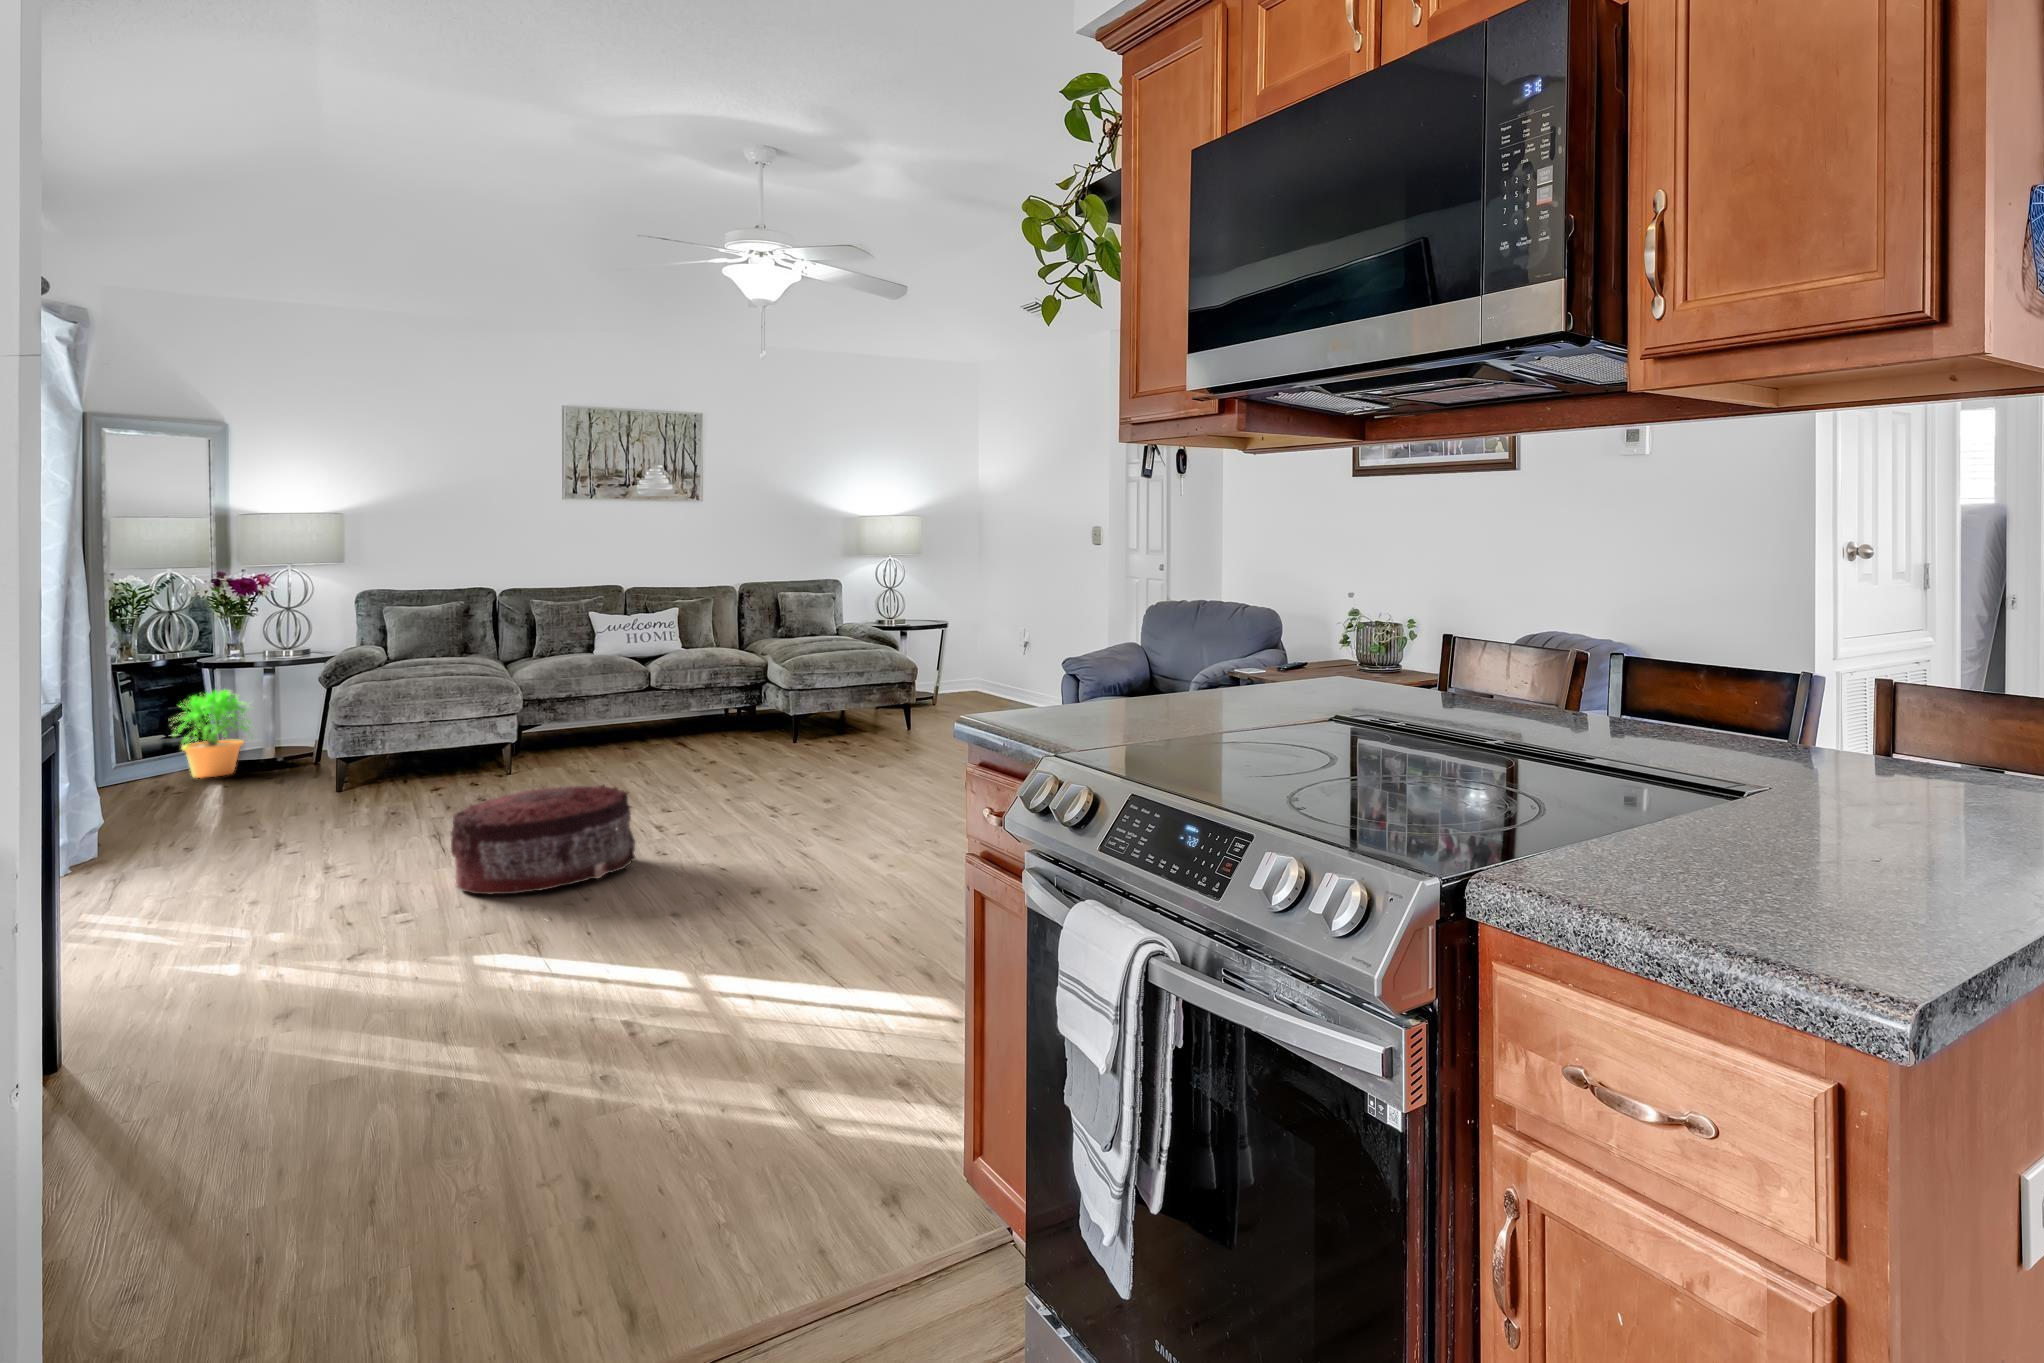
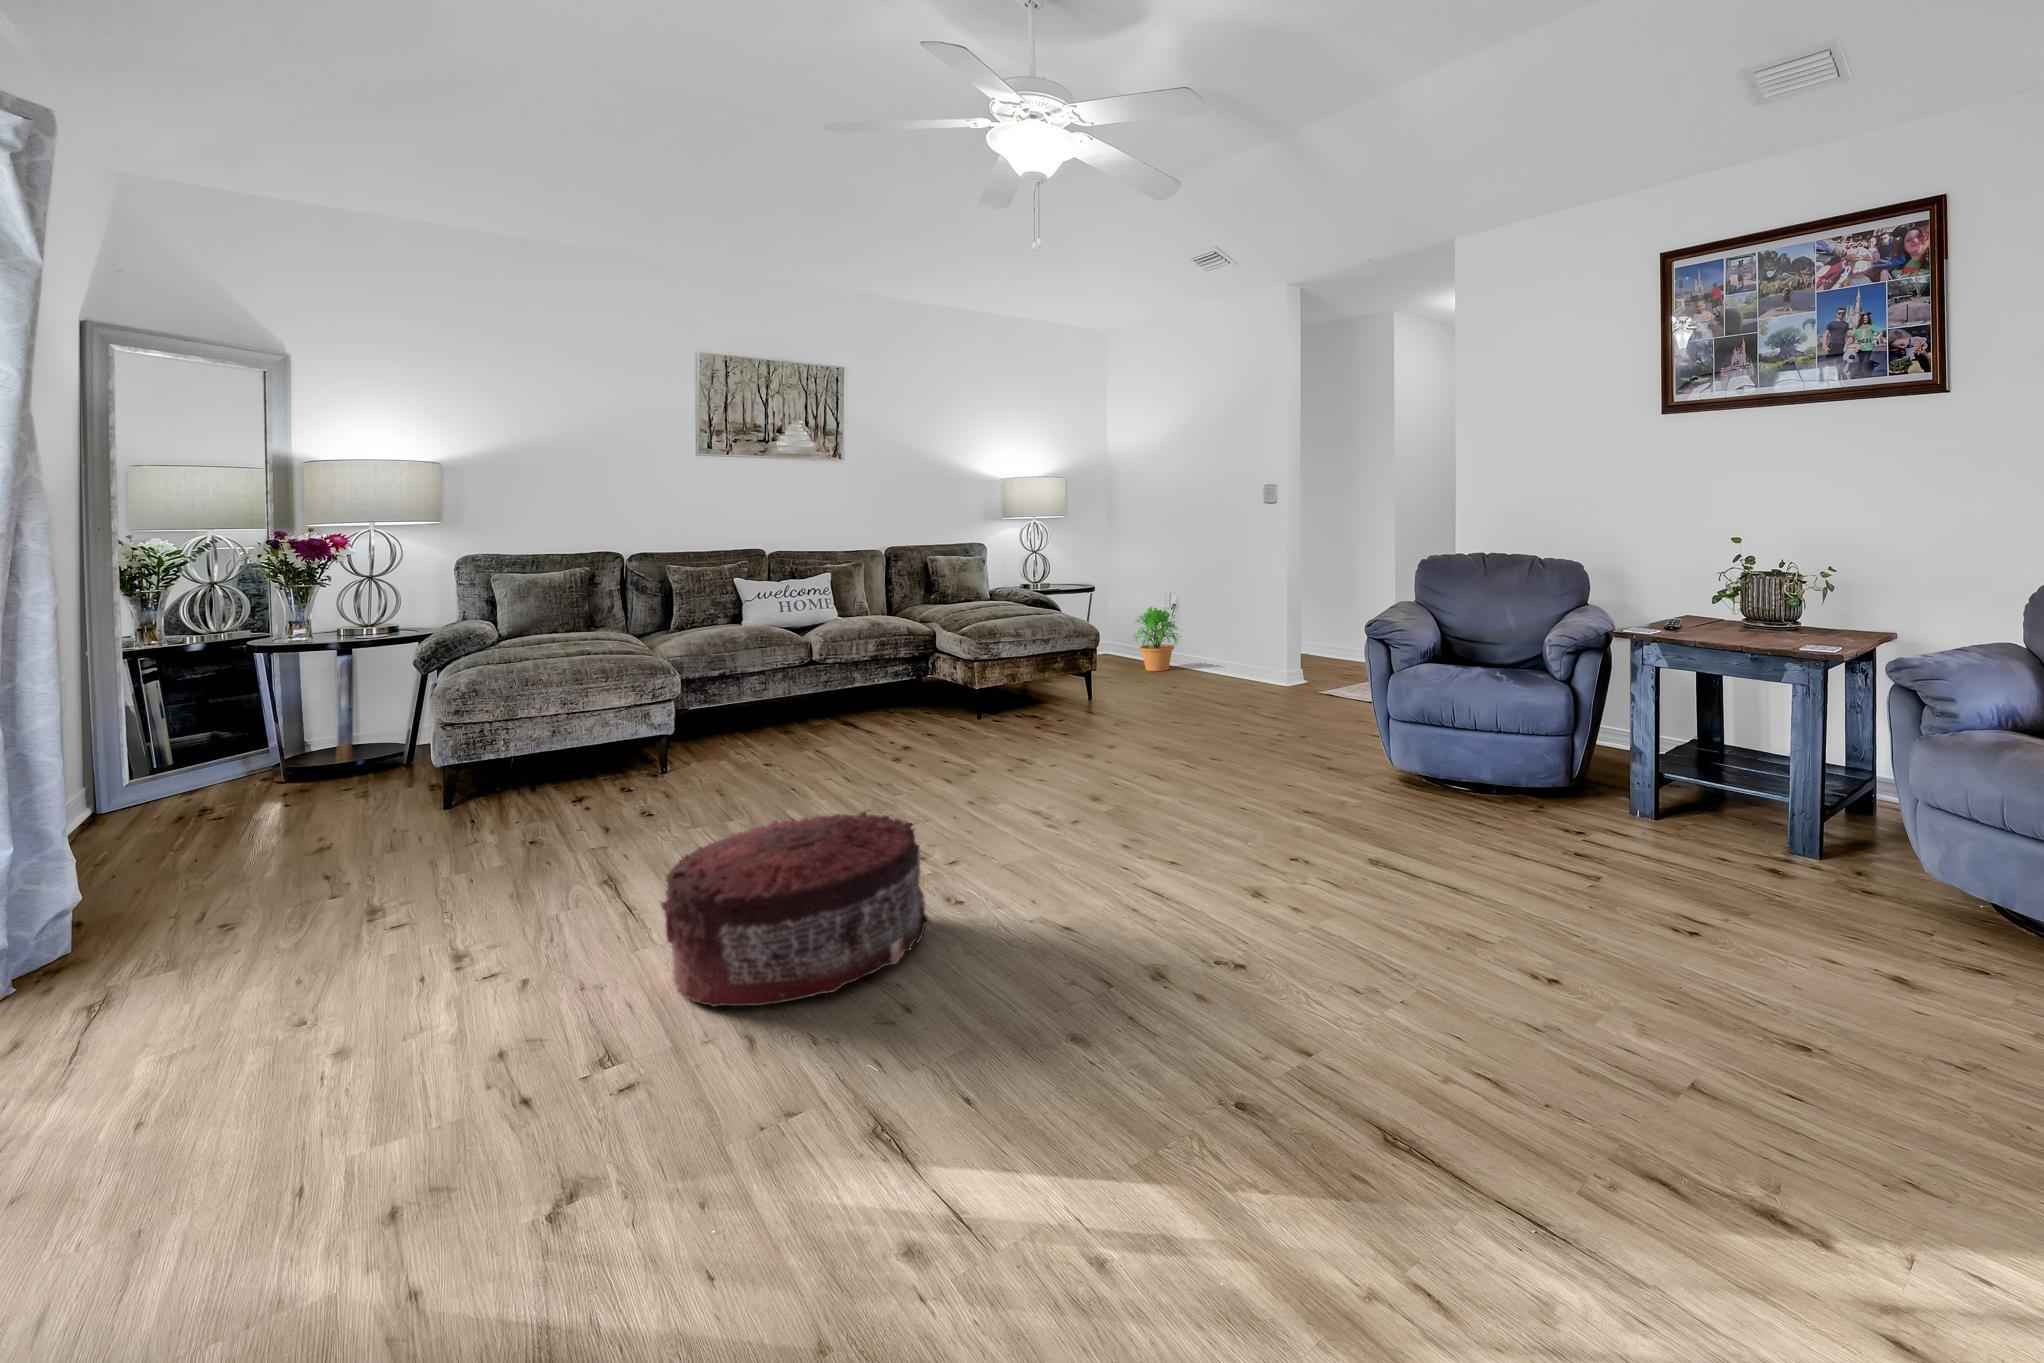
potted plant: present [173,690,253,778] -> present [1134,607,1178,671]

